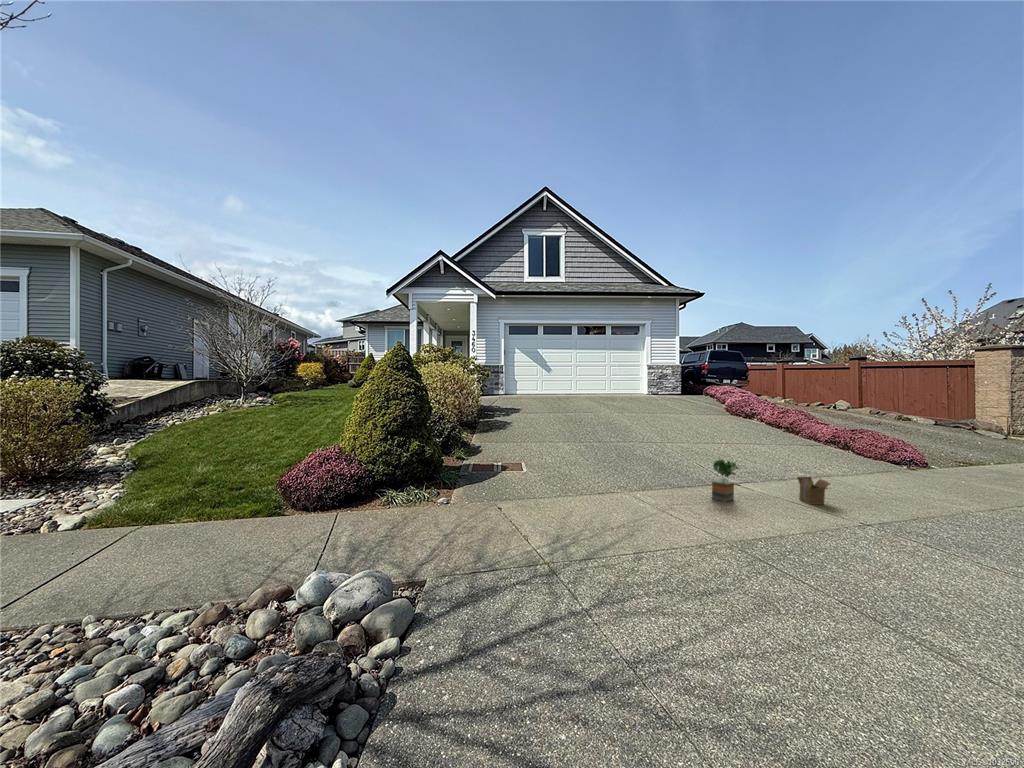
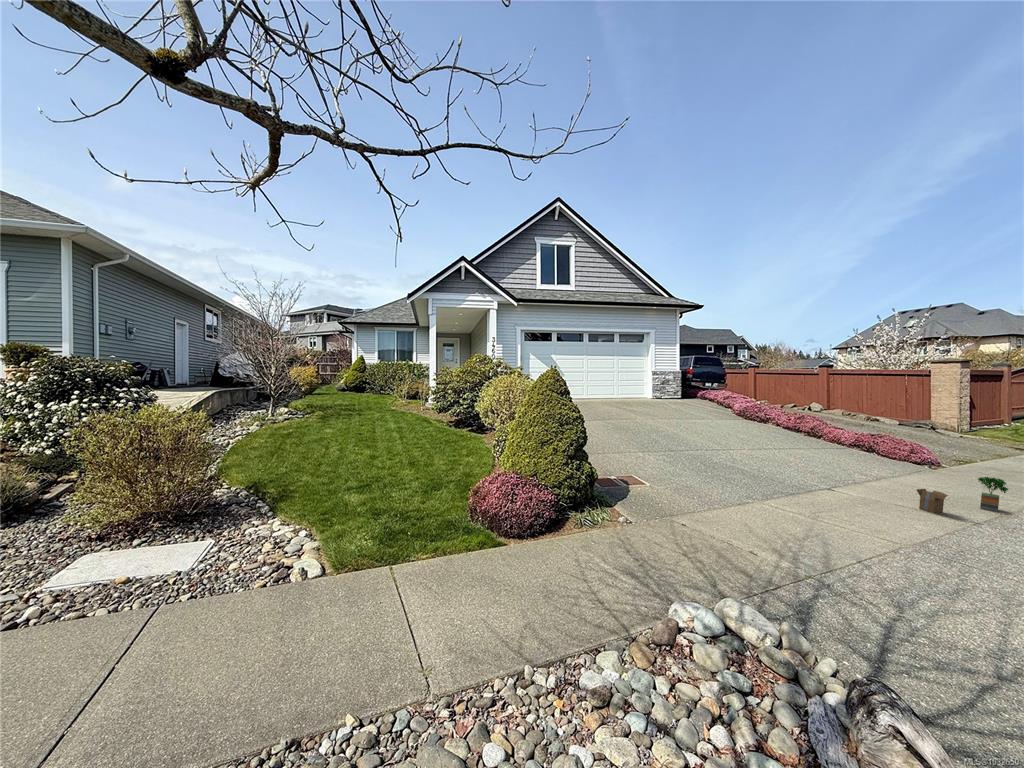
potted tree: present [712,460,739,502] -> present [978,477,1008,512]

